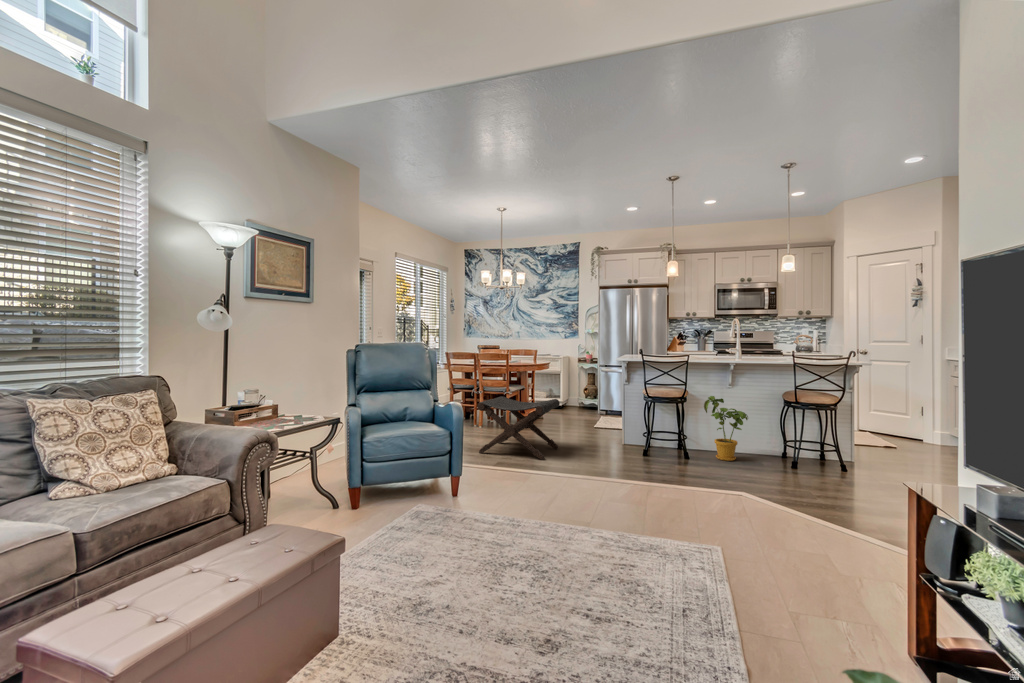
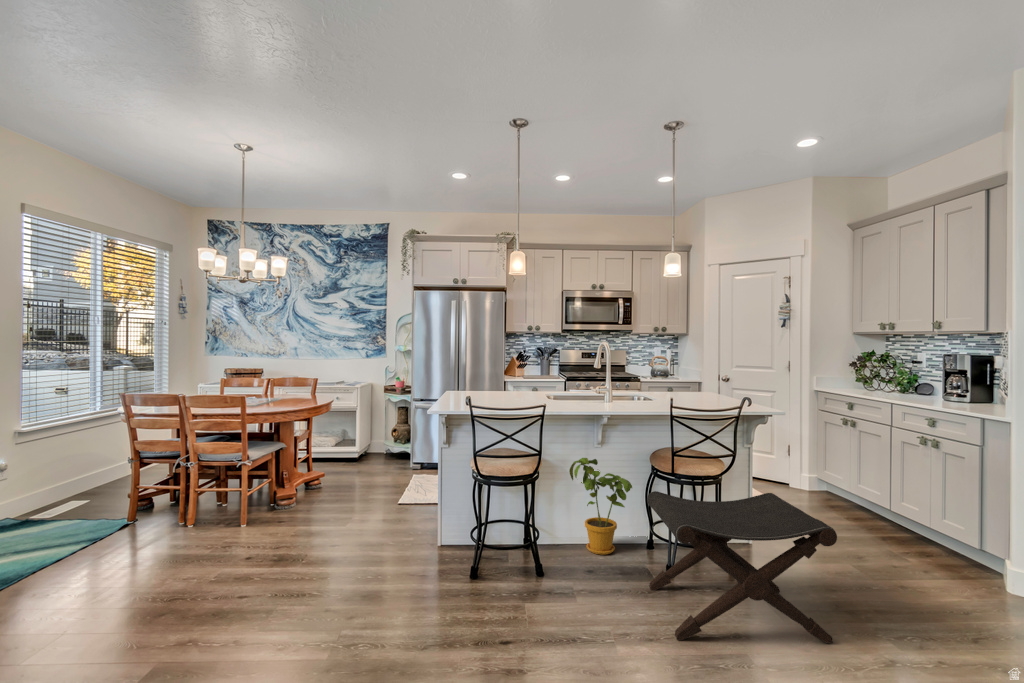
footstool: present [477,396,560,460] -> present [647,491,837,643]

